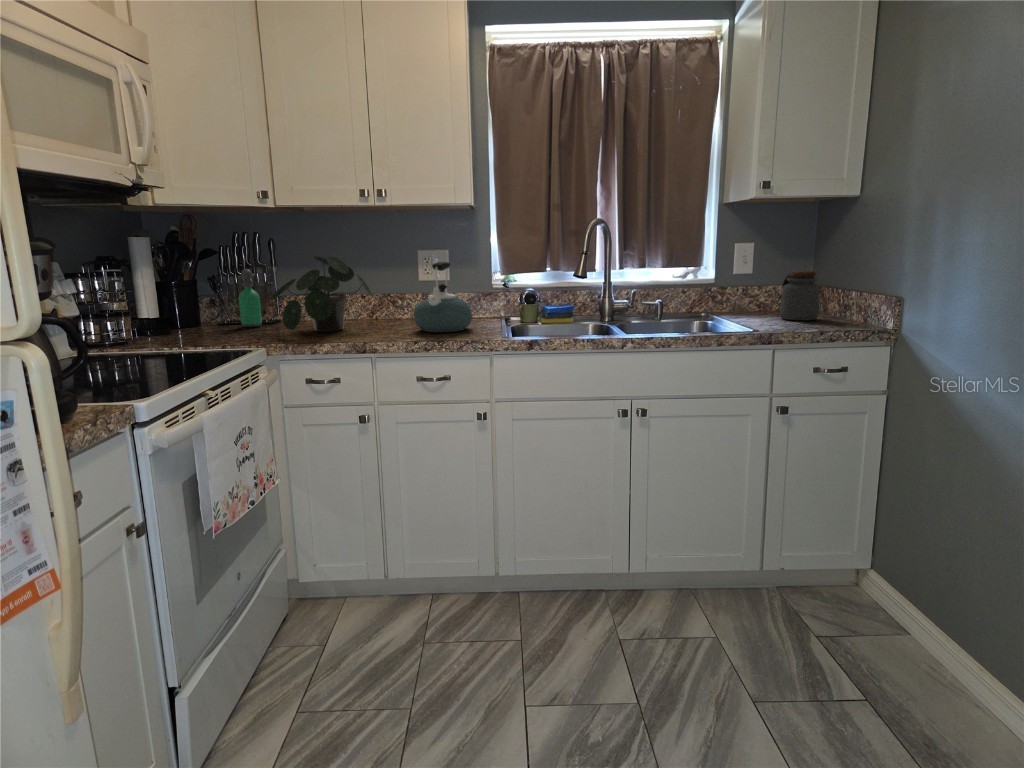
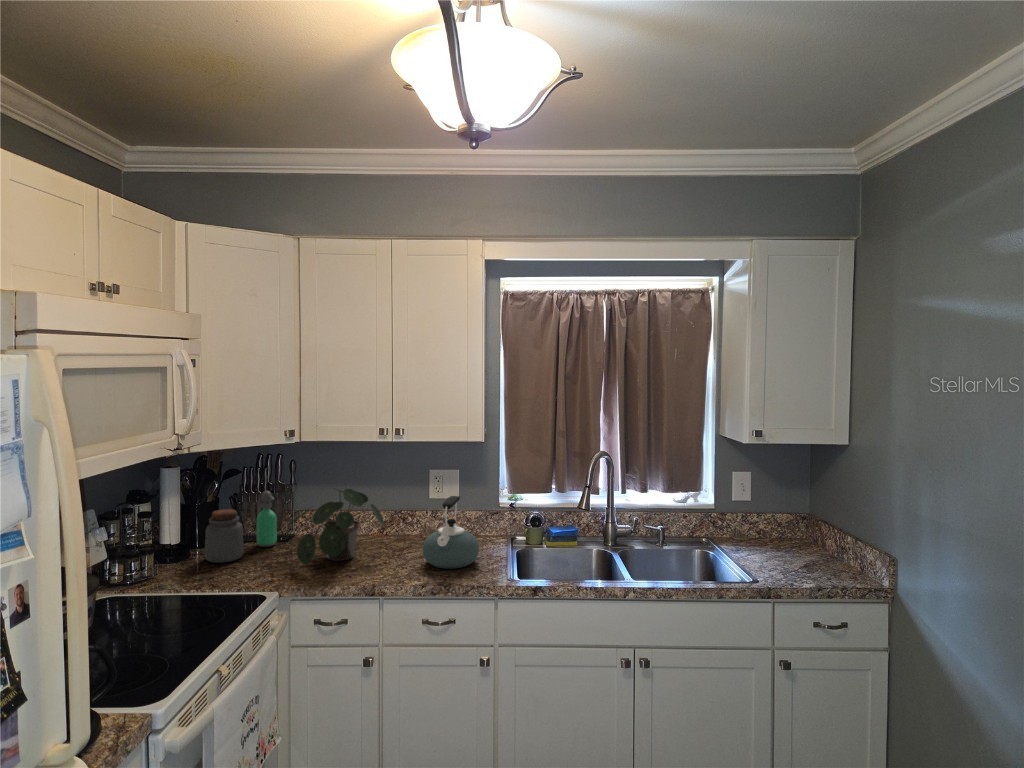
jar: present [780,271,820,320] -> present [205,509,244,563]

